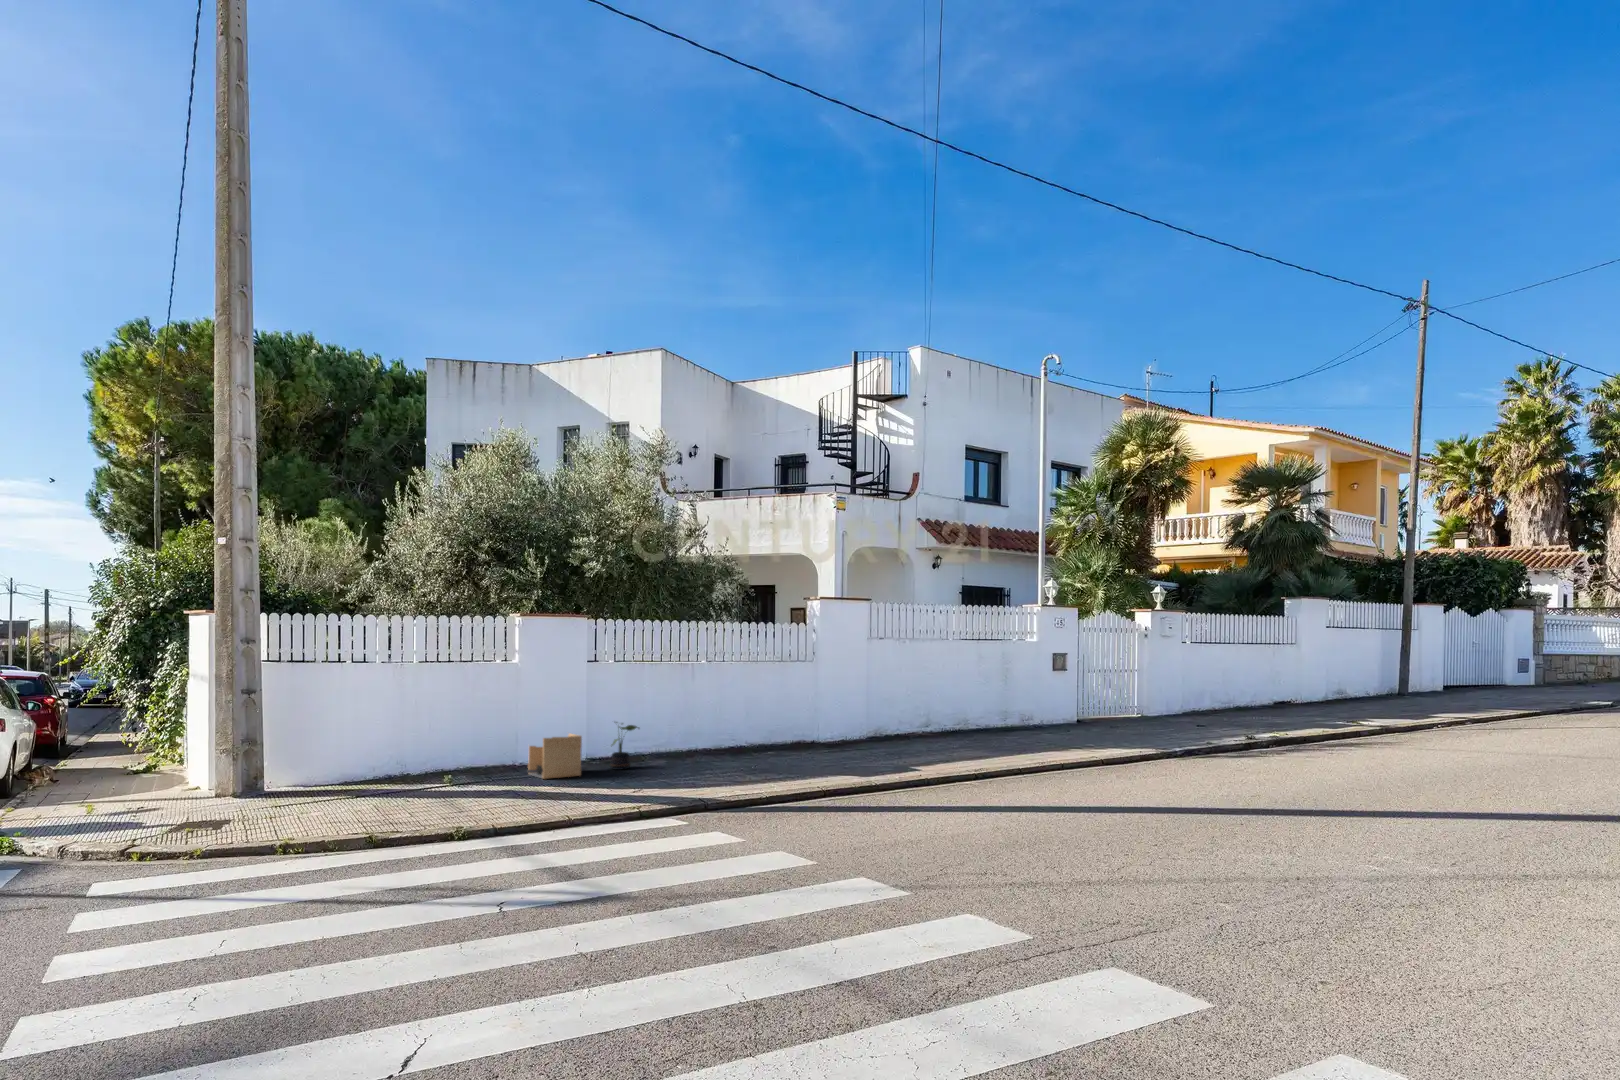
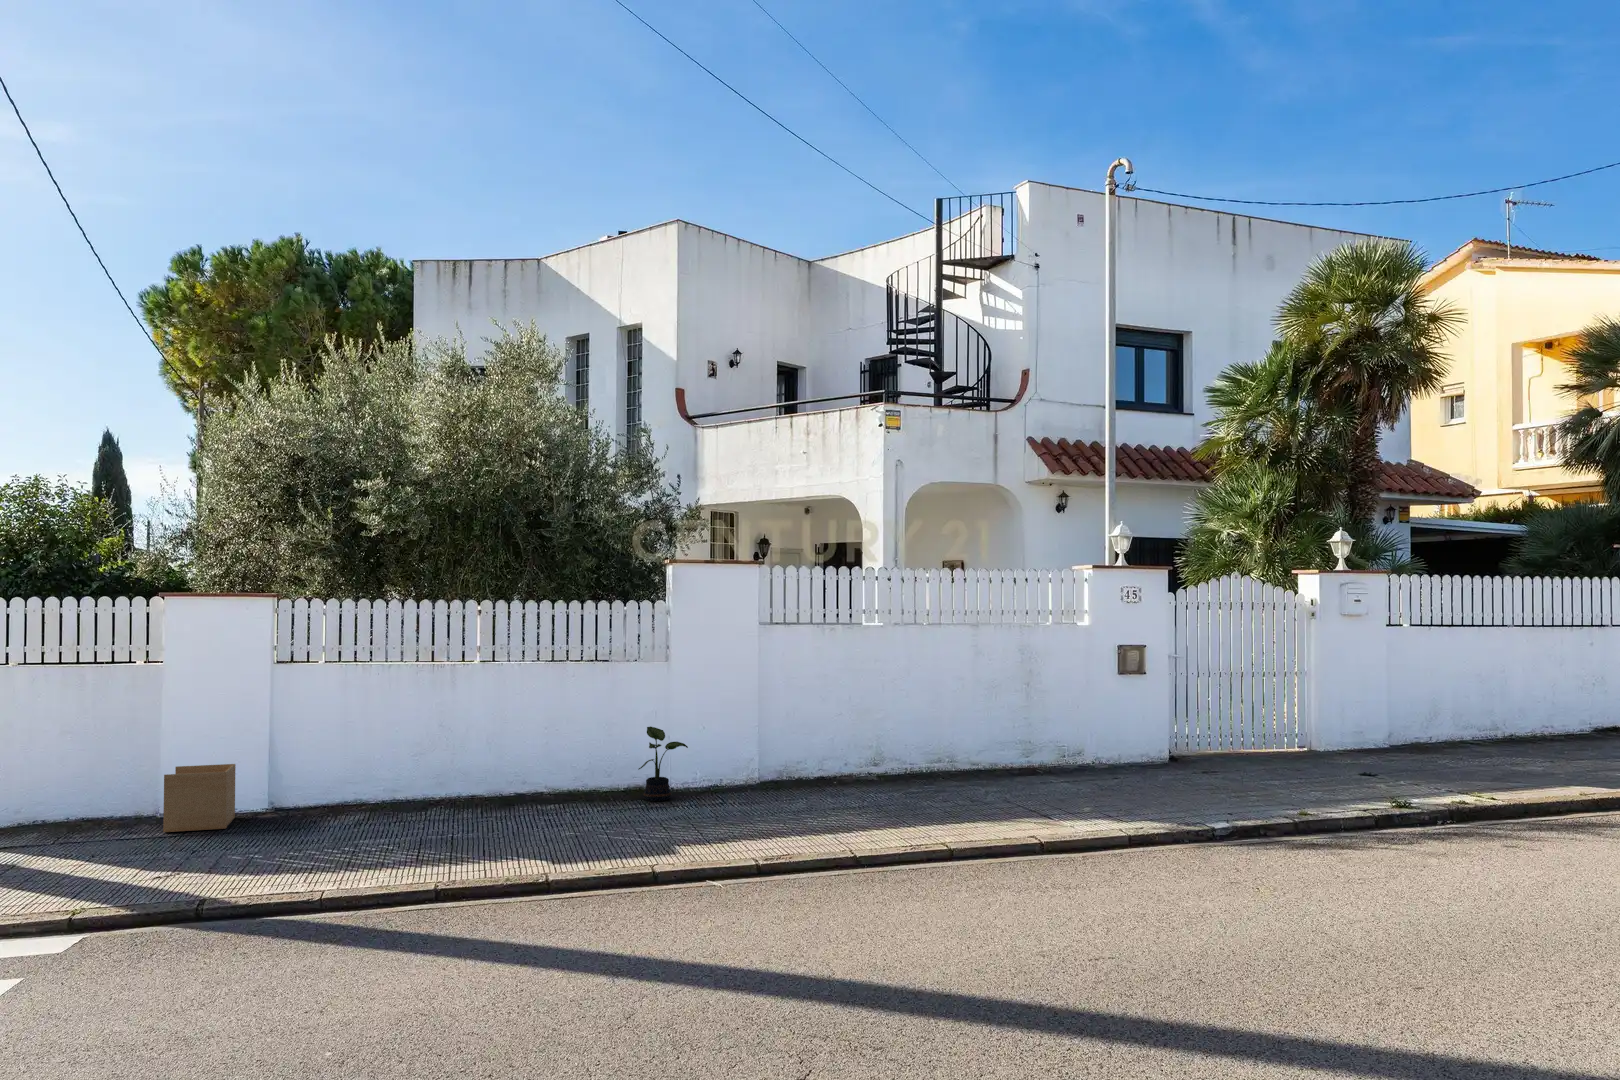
potted plant: present [610,723,639,770] -> present [639,726,688,801]

